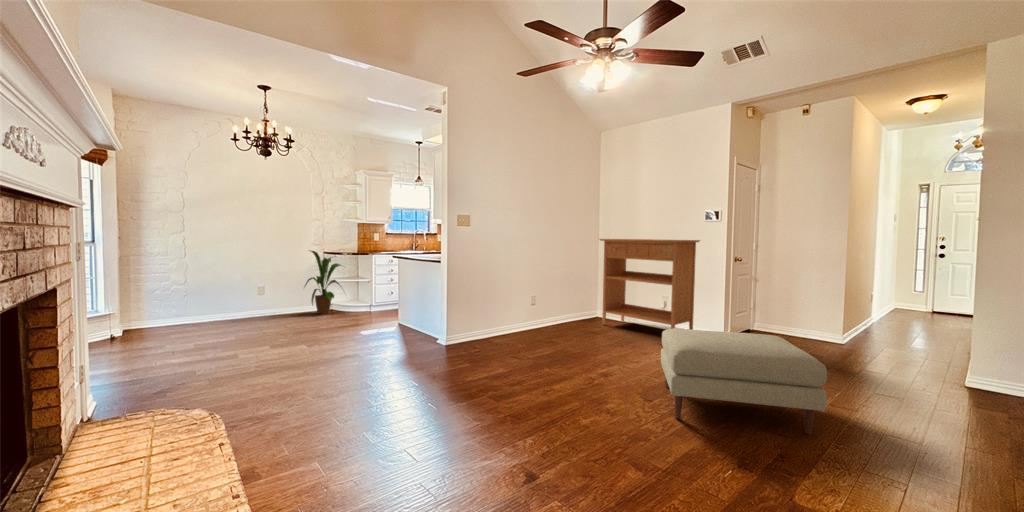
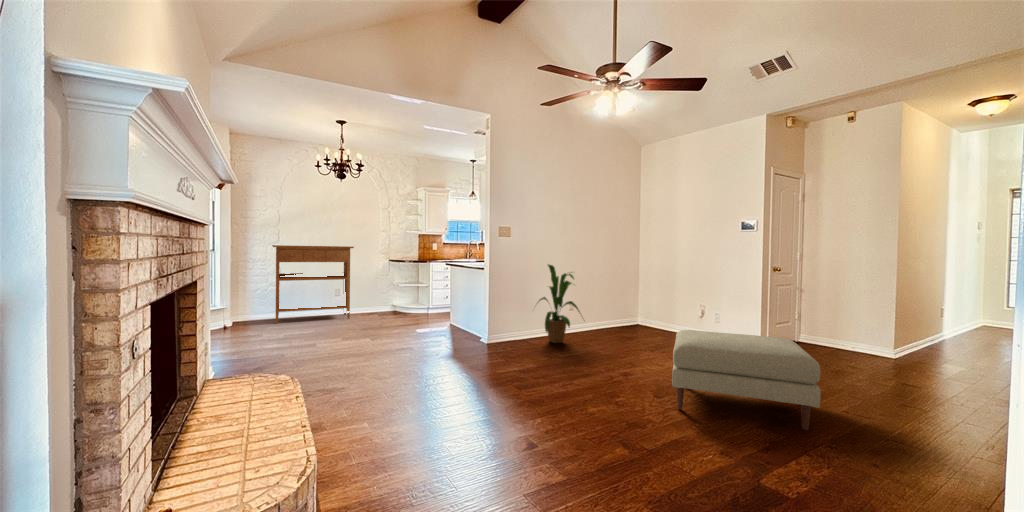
console table: present [600,239,700,330] -> present [272,245,354,324]
house plant: present [305,251,341,314] -> present [539,265,580,343]

